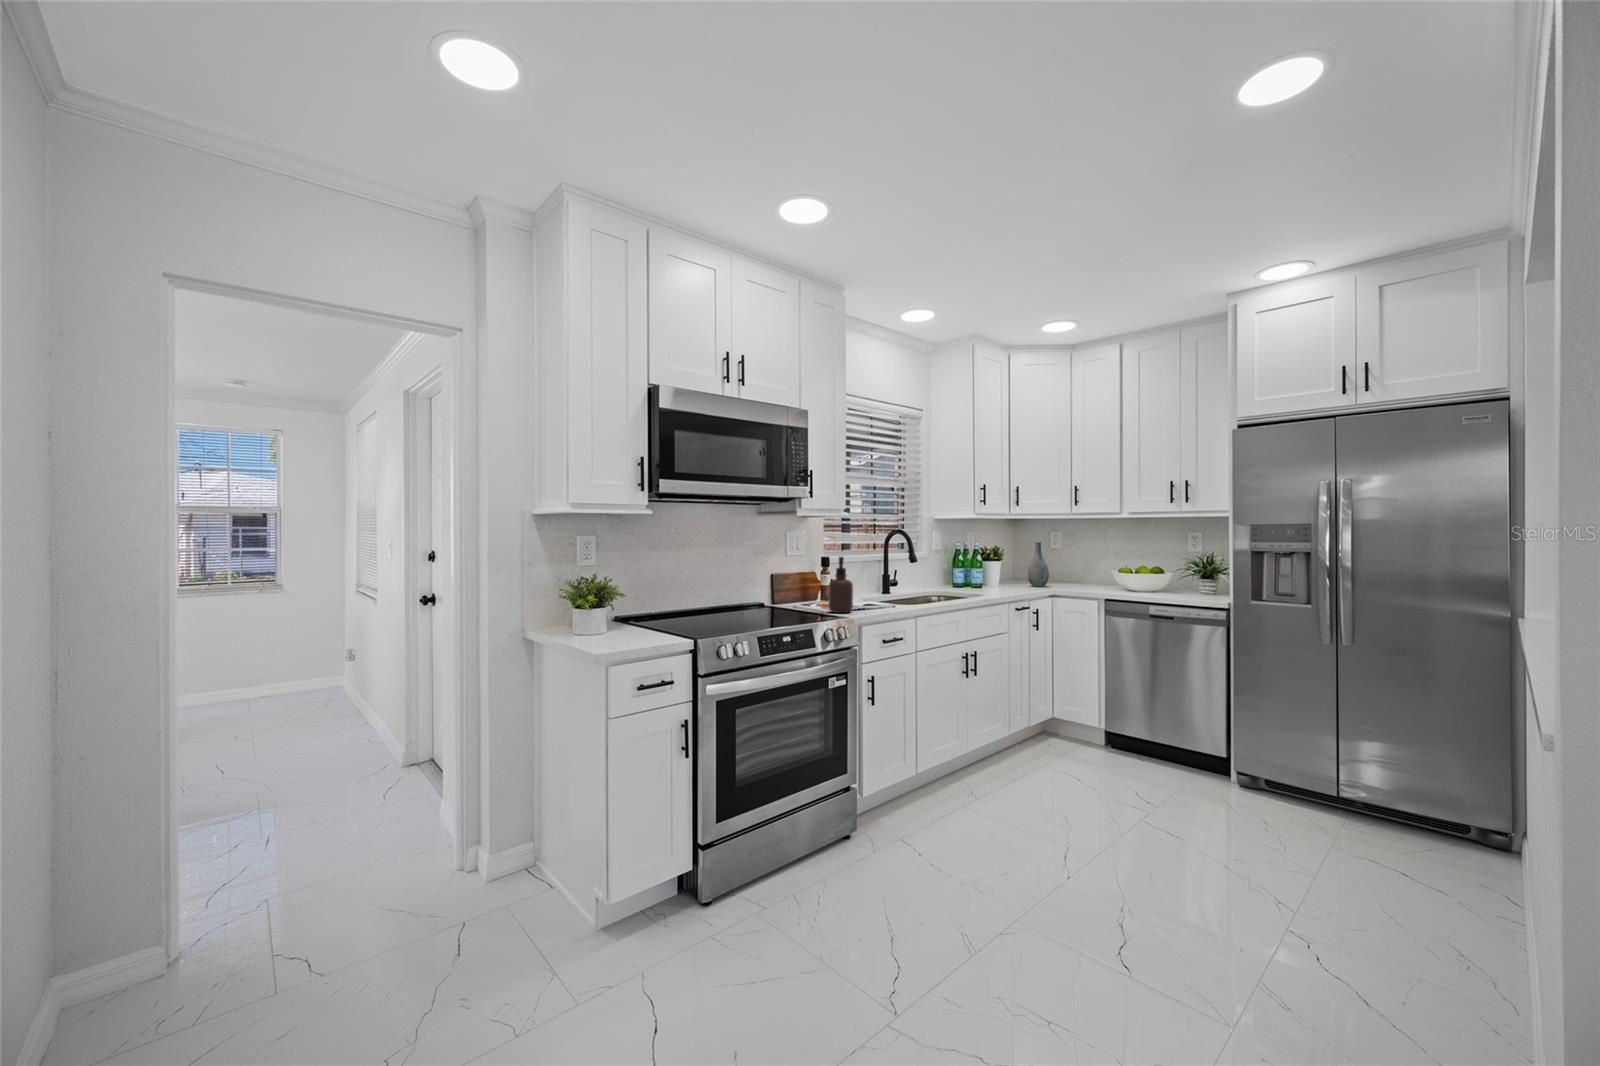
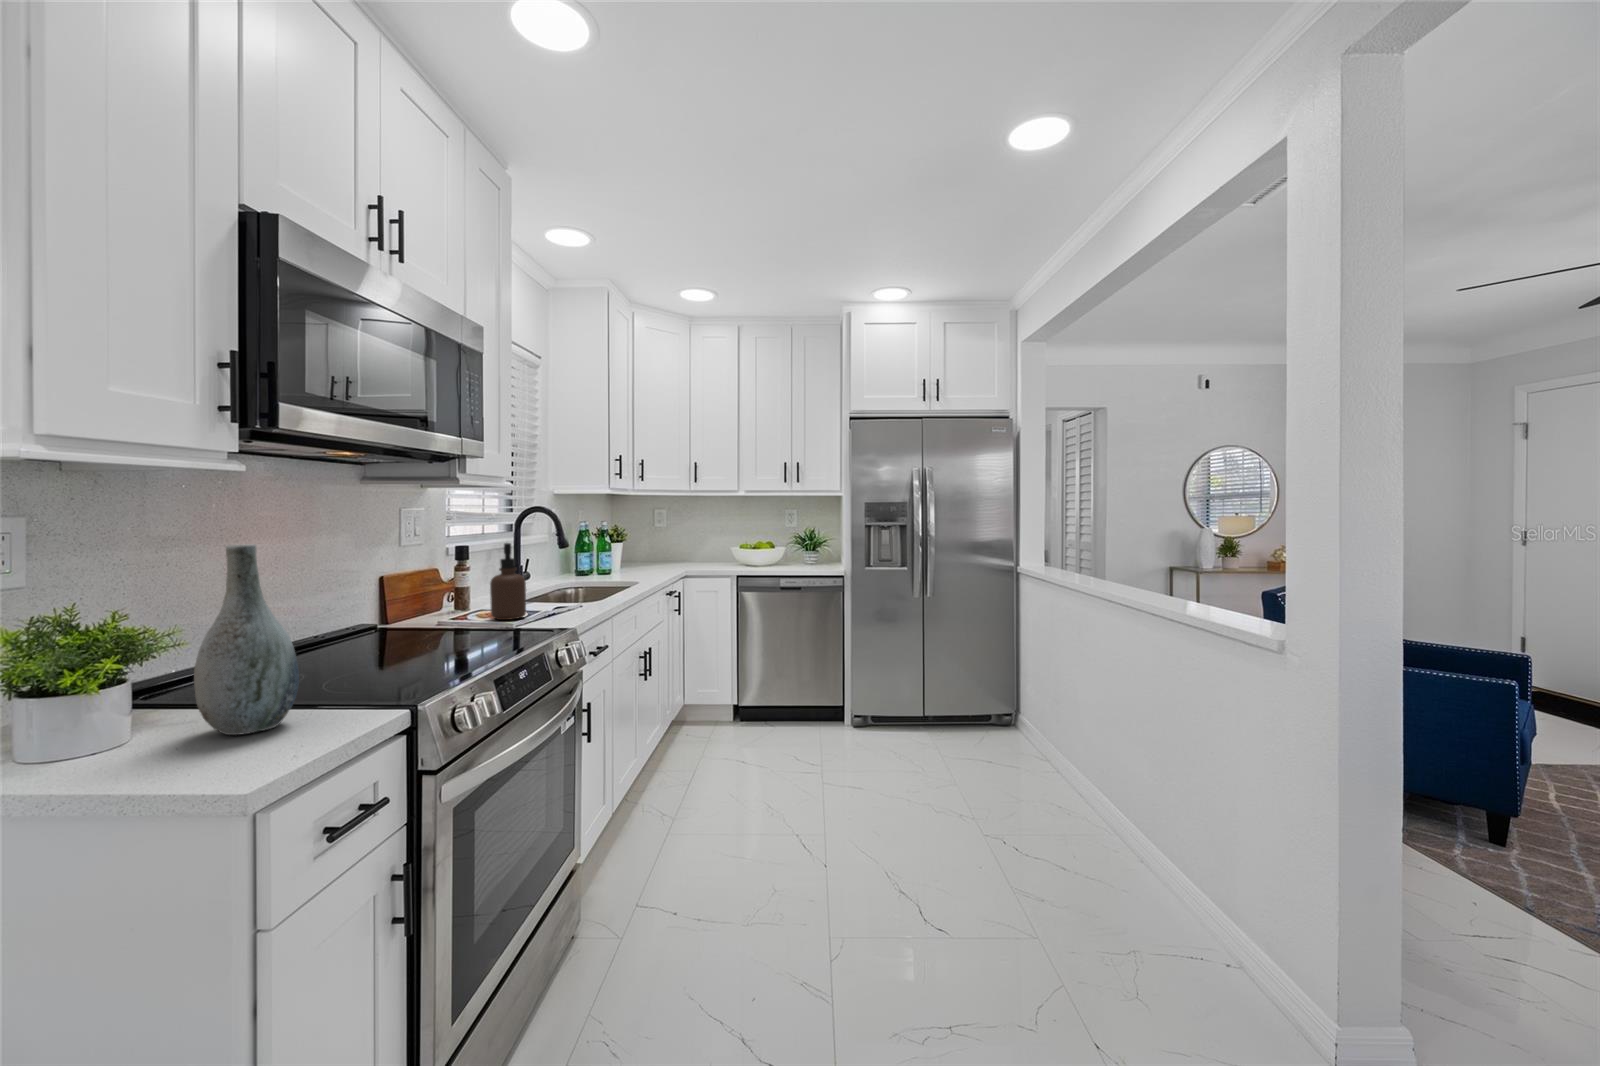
vase: present [1028,542,1049,587] -> present [194,545,299,735]

